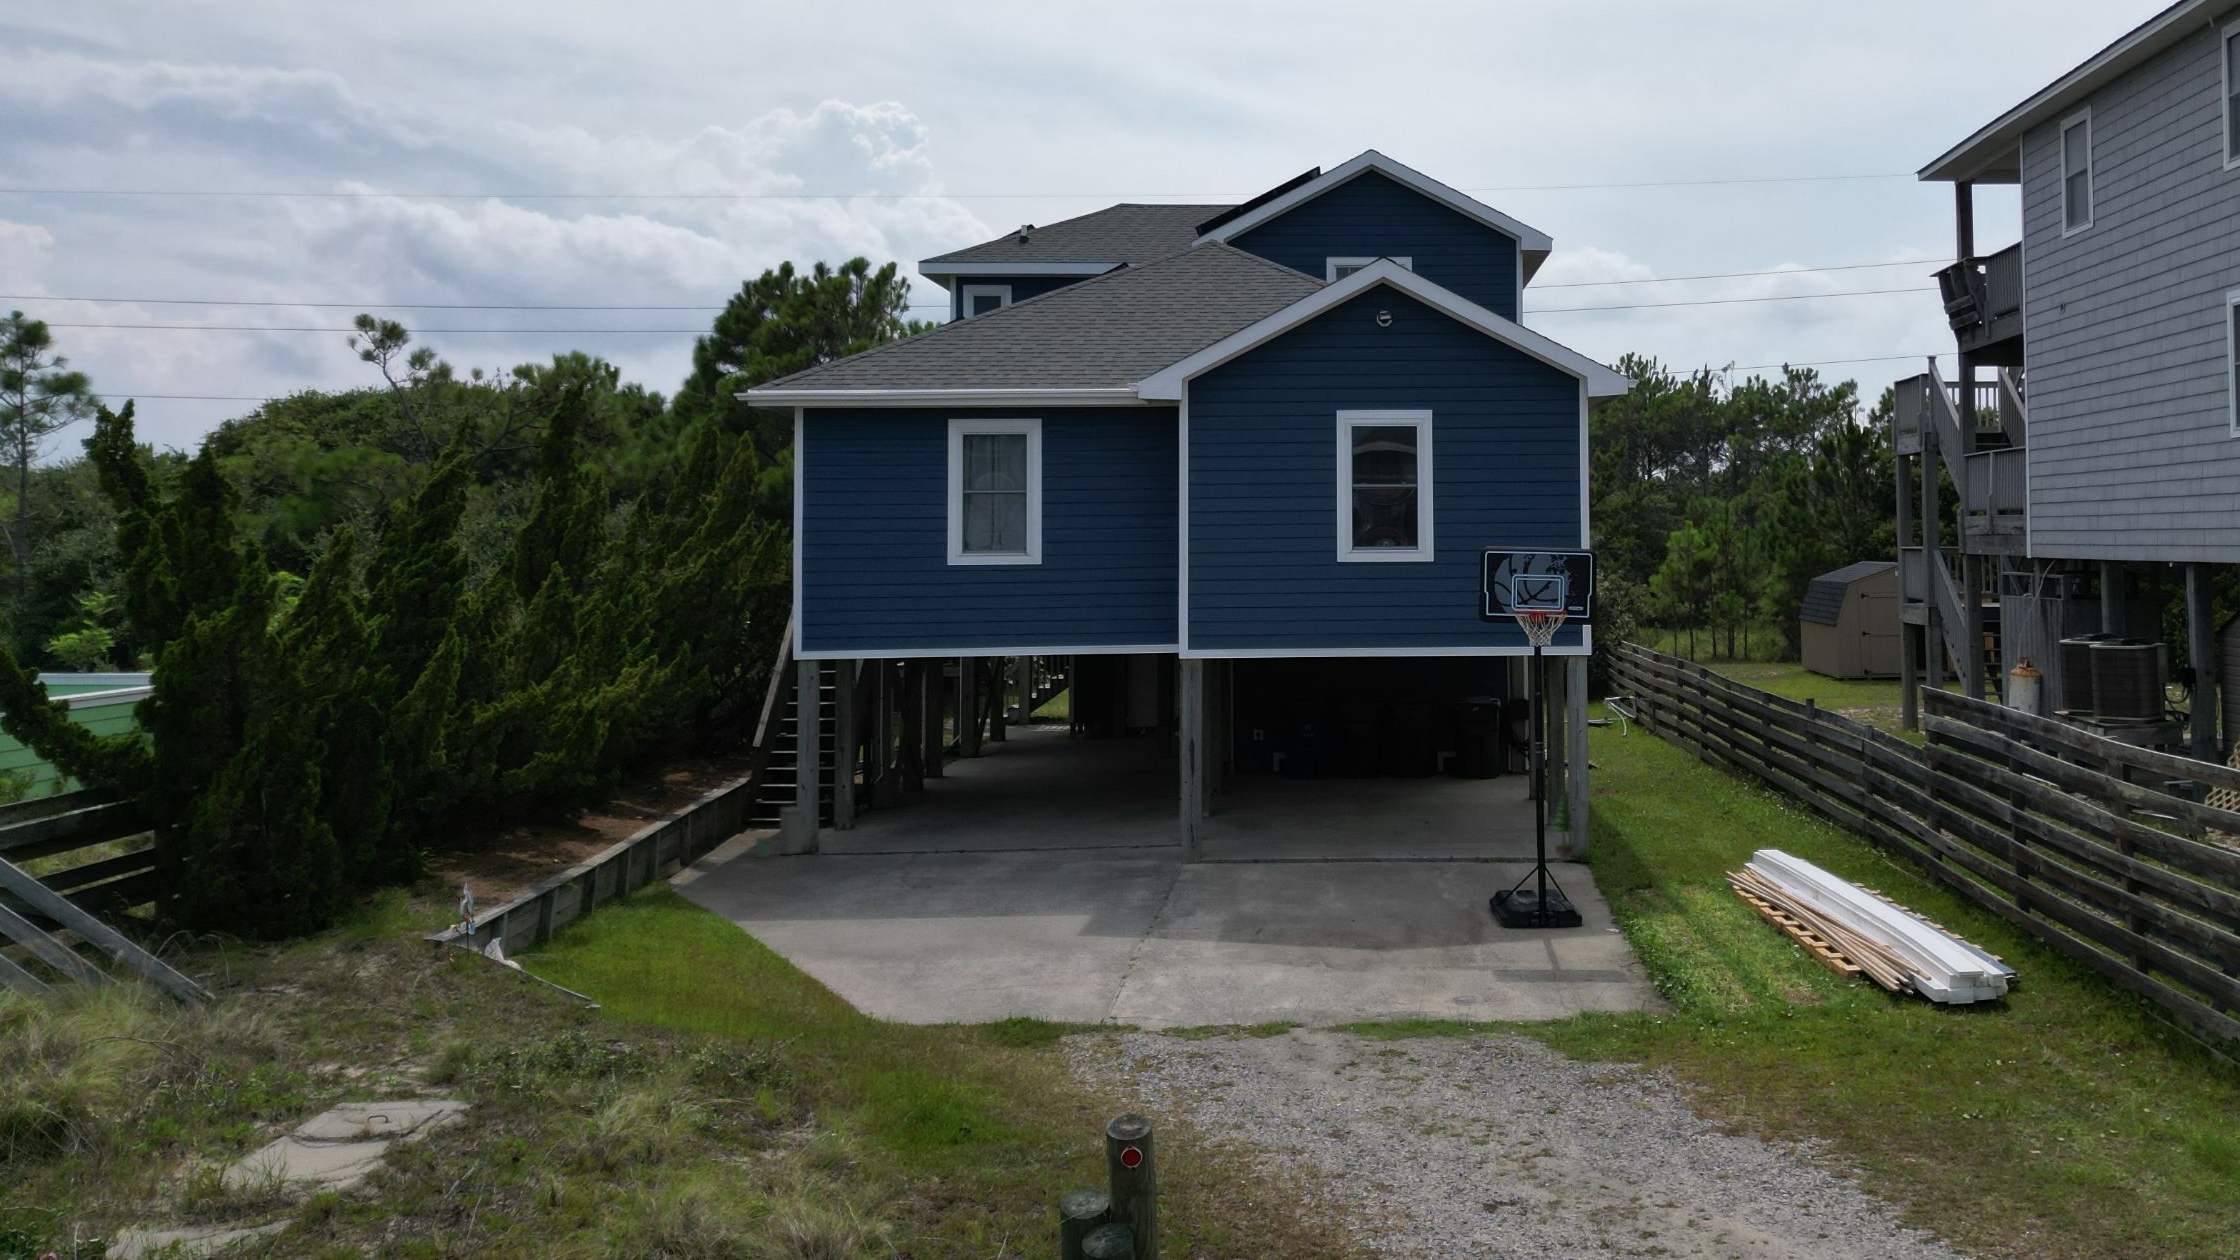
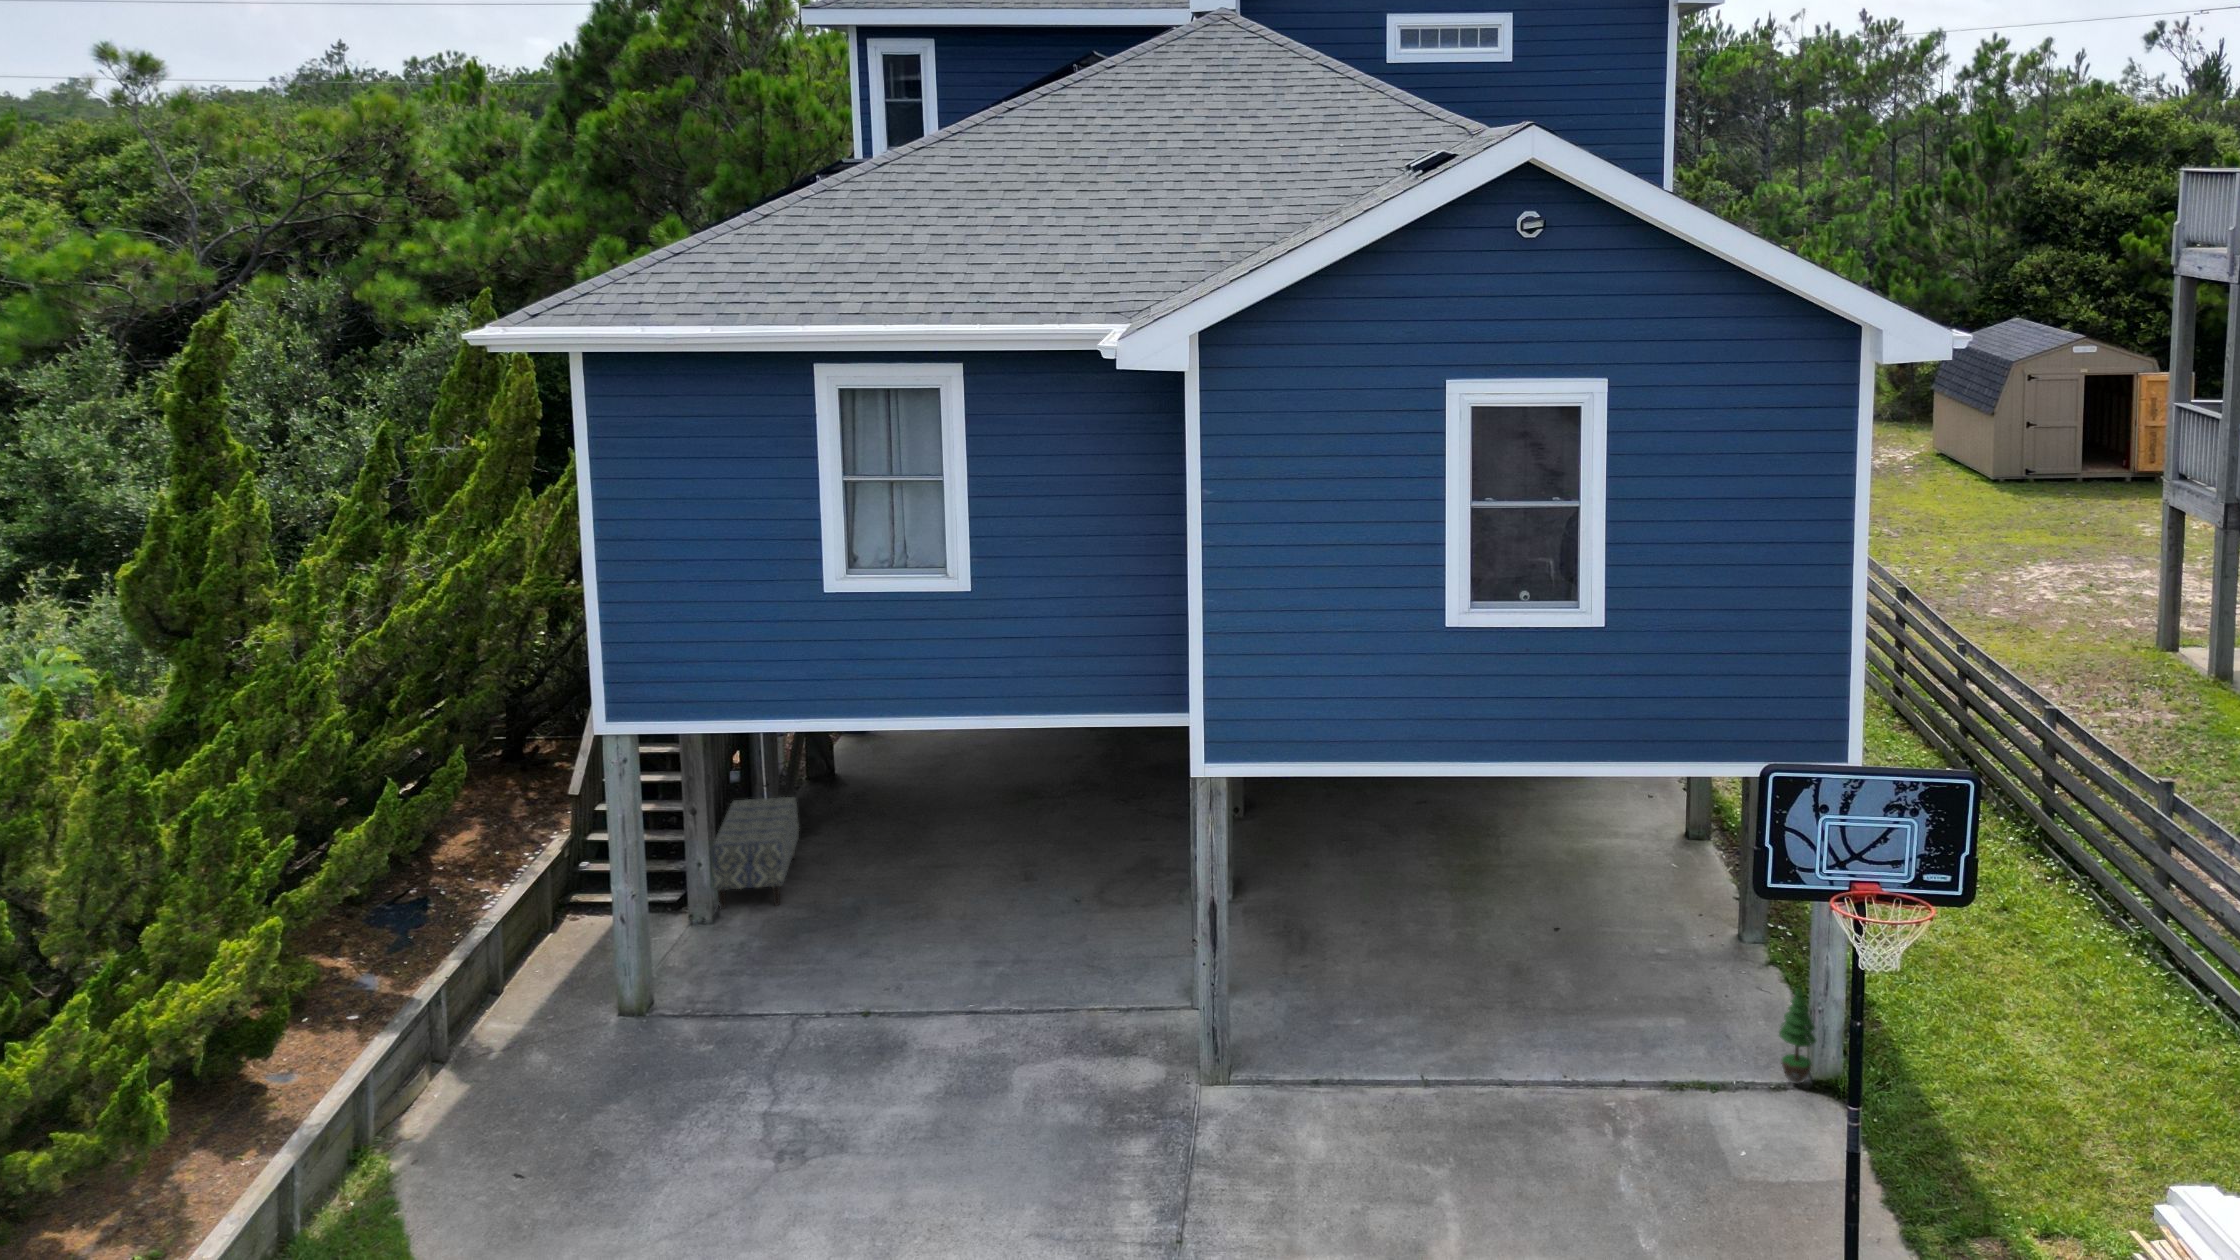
bench: none [846,778,901,834] -> present [713,797,799,908]
trash can: present [756,807,802,858] -> none [551,952,628,1043]

